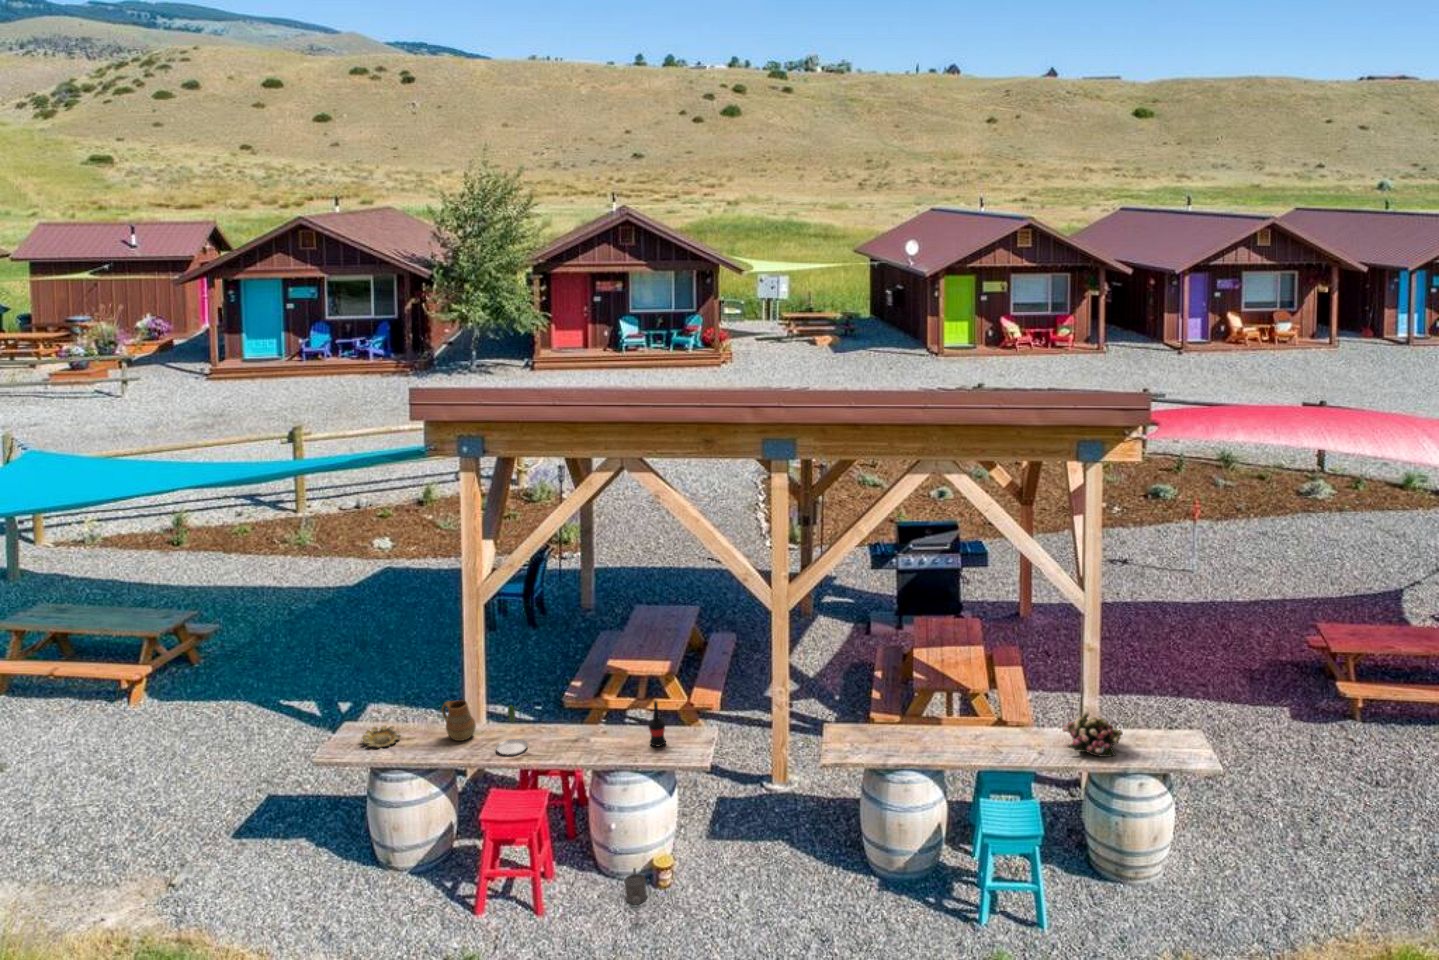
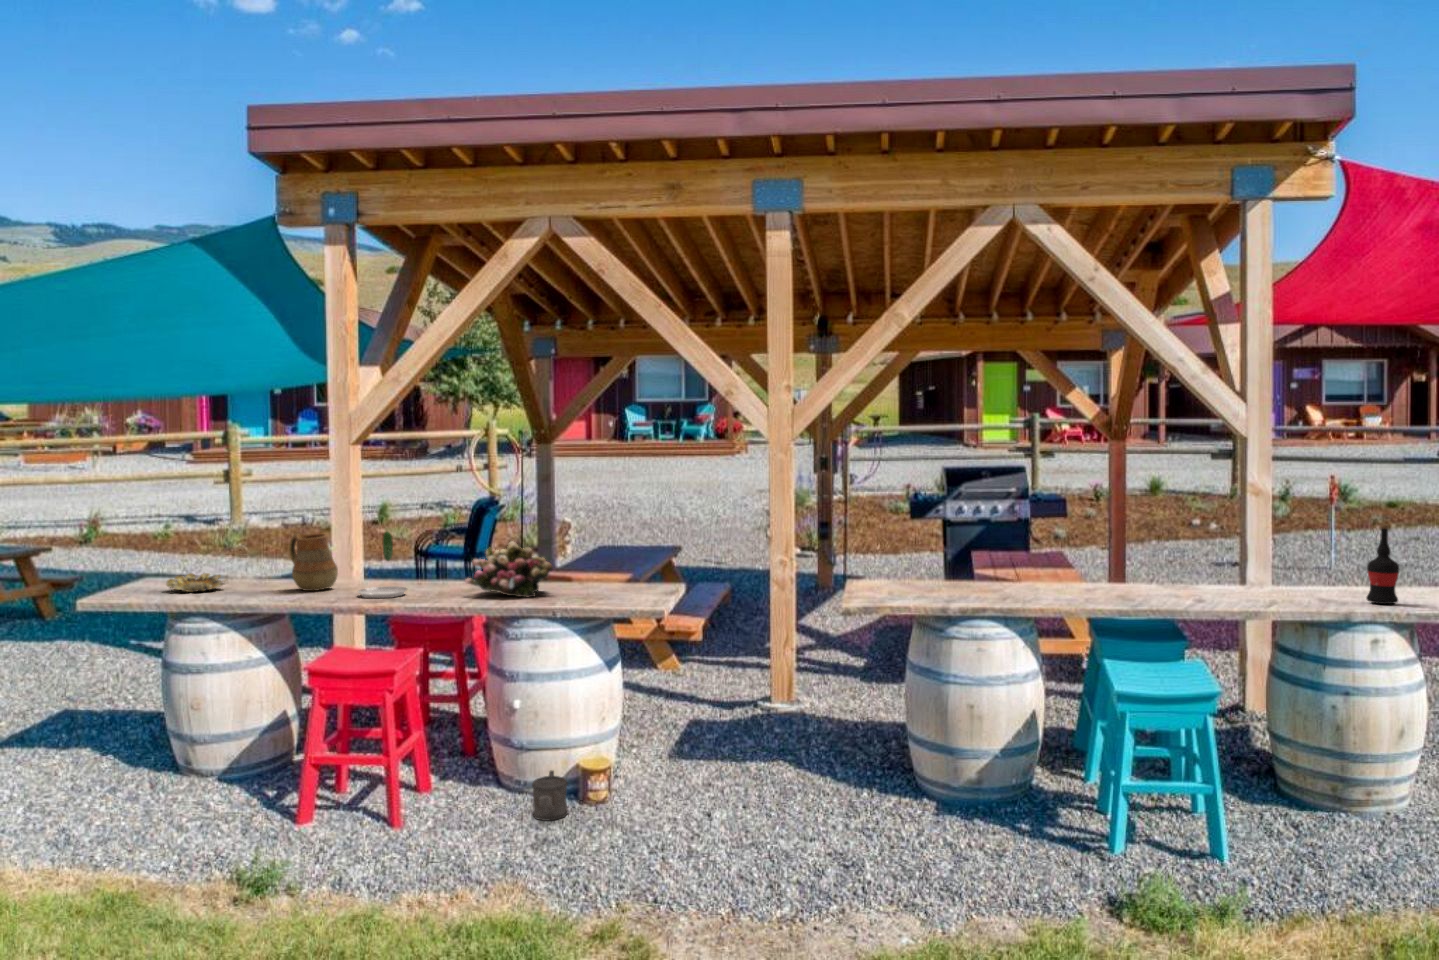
wine bottle: present [649,700,666,746] -> present [1366,525,1400,604]
flower arrangement: present [1063,711,1123,757] -> present [465,541,553,597]

